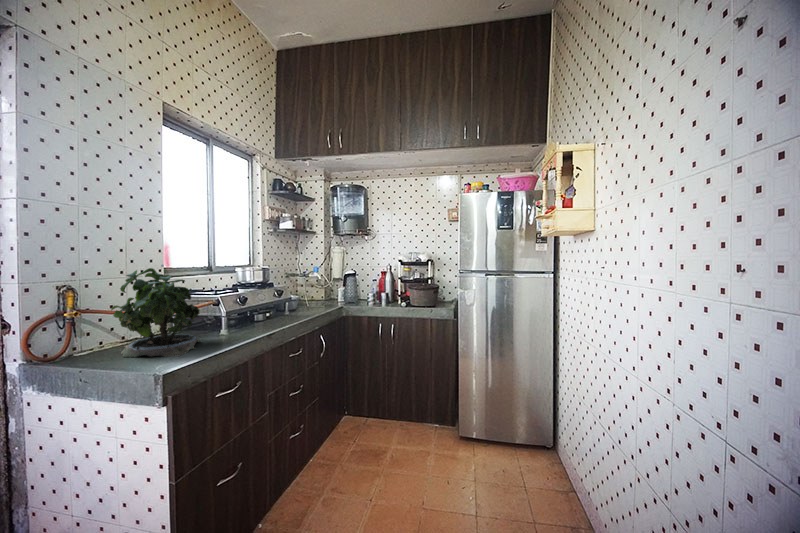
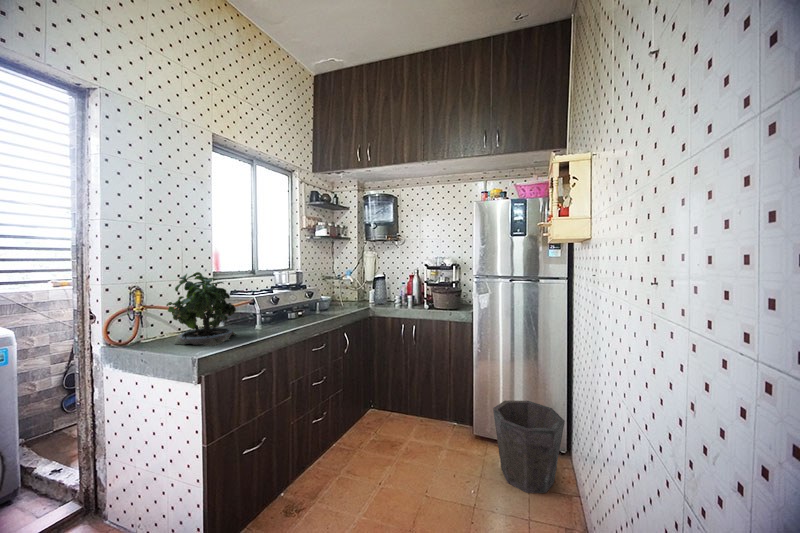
waste bin: none [478,394,548,486] -> present [493,401,565,493]

